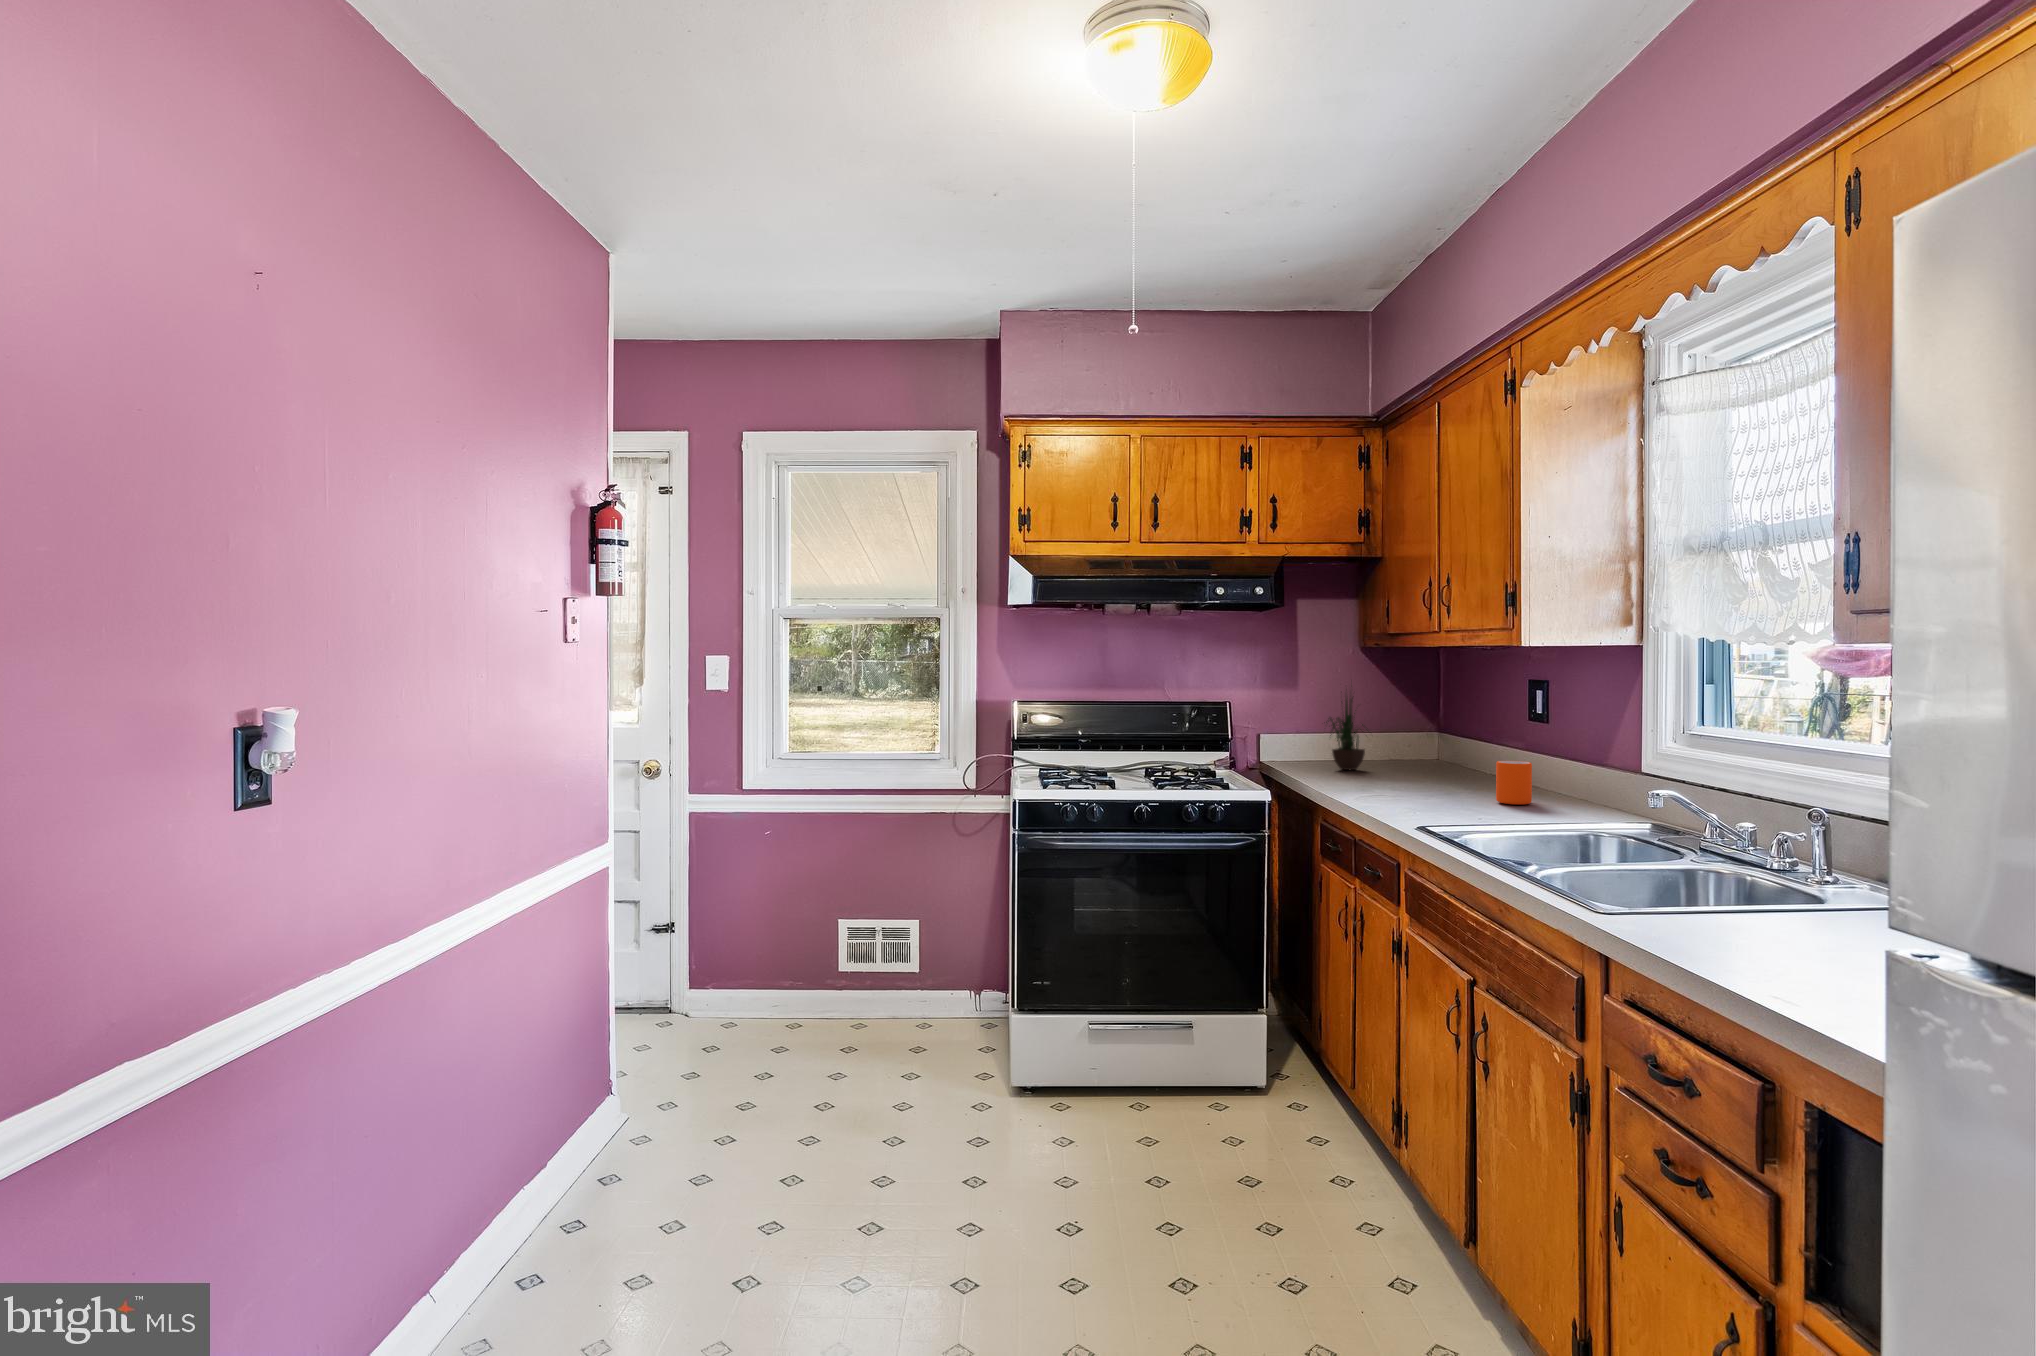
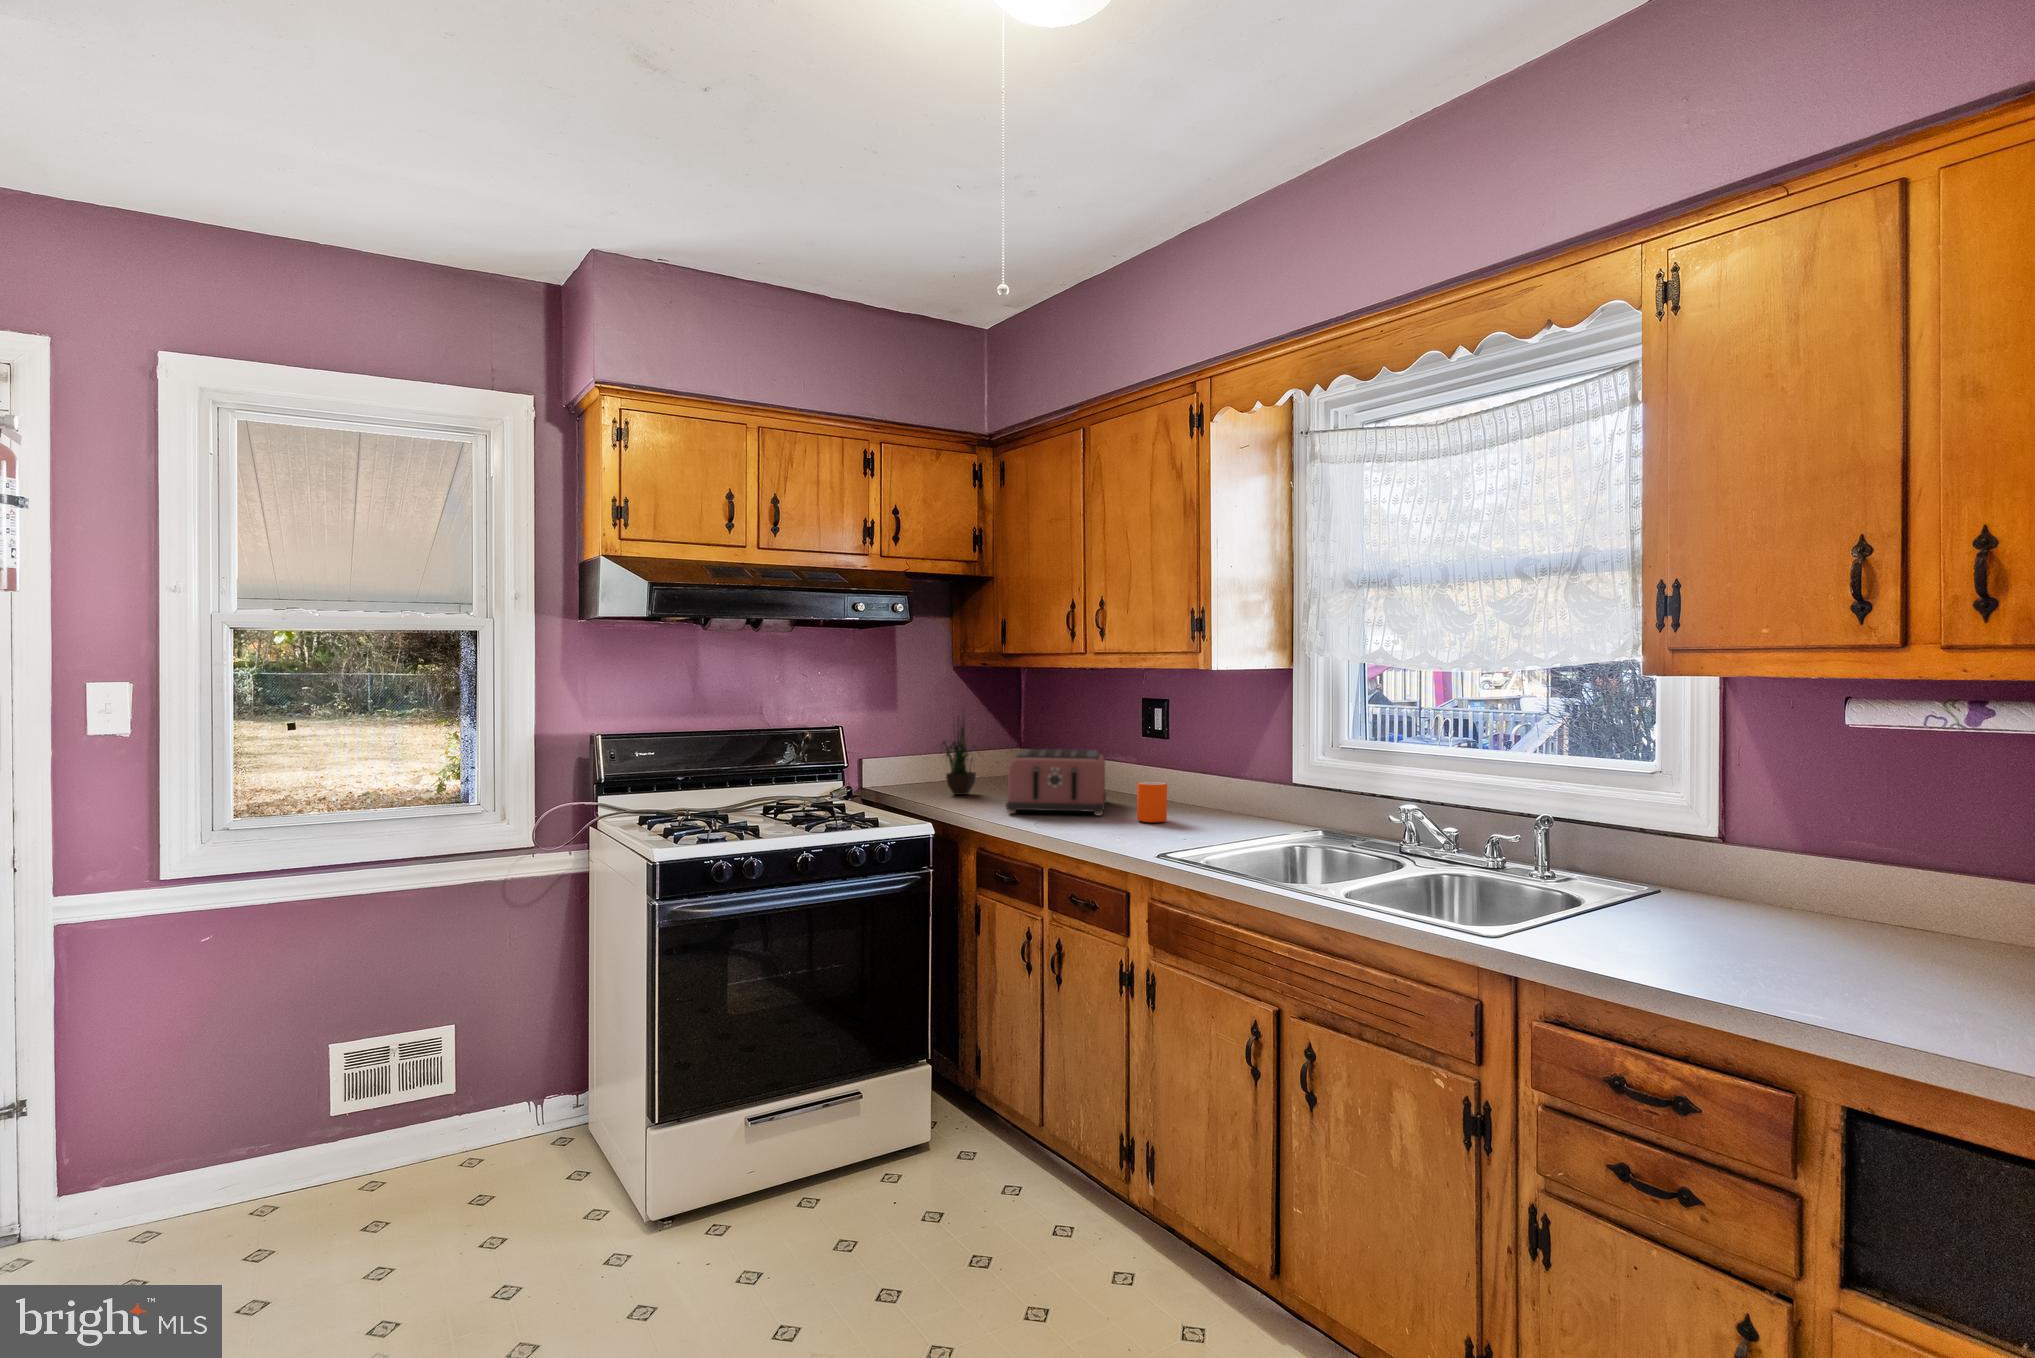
toaster: none [1363,726,1493,795] -> present [1006,749,1106,815]

